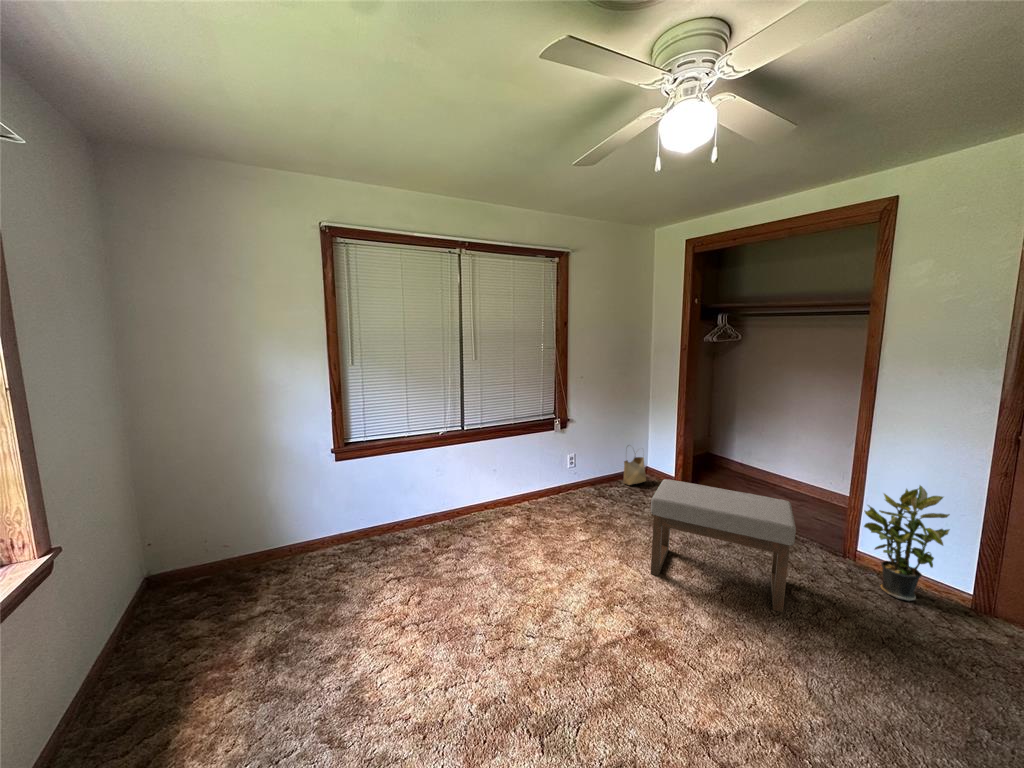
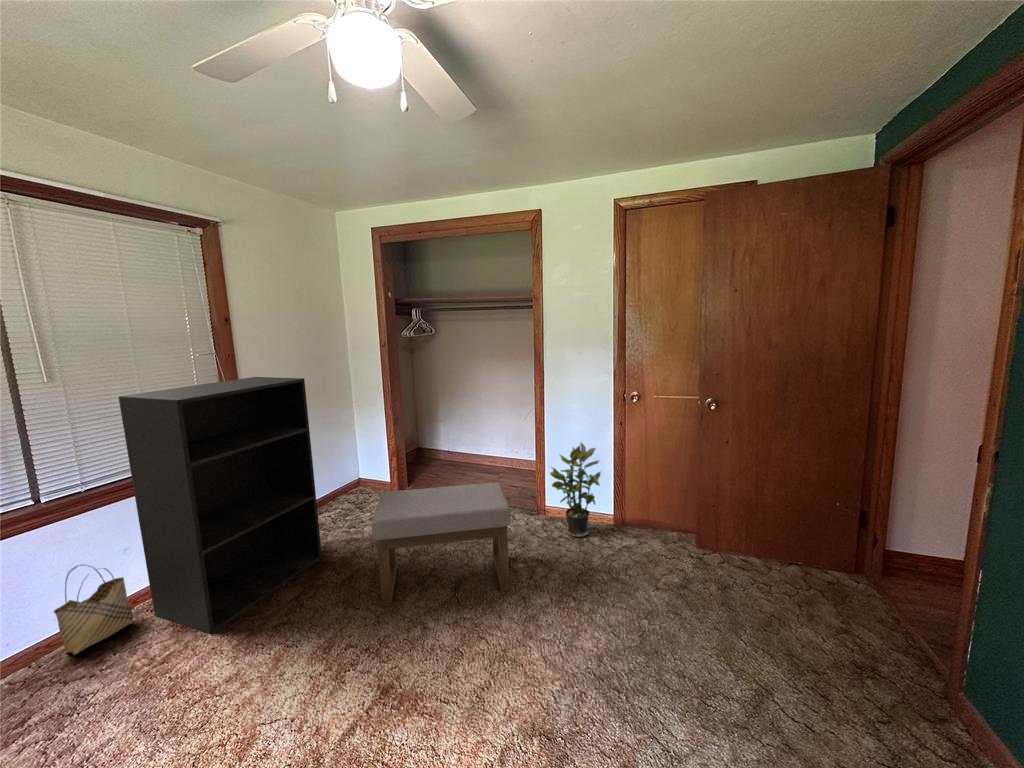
bookshelf: none [503,368,614,541] -> present [119,377,322,634]
woven basket: present [623,457,646,485] -> present [54,565,133,655]

